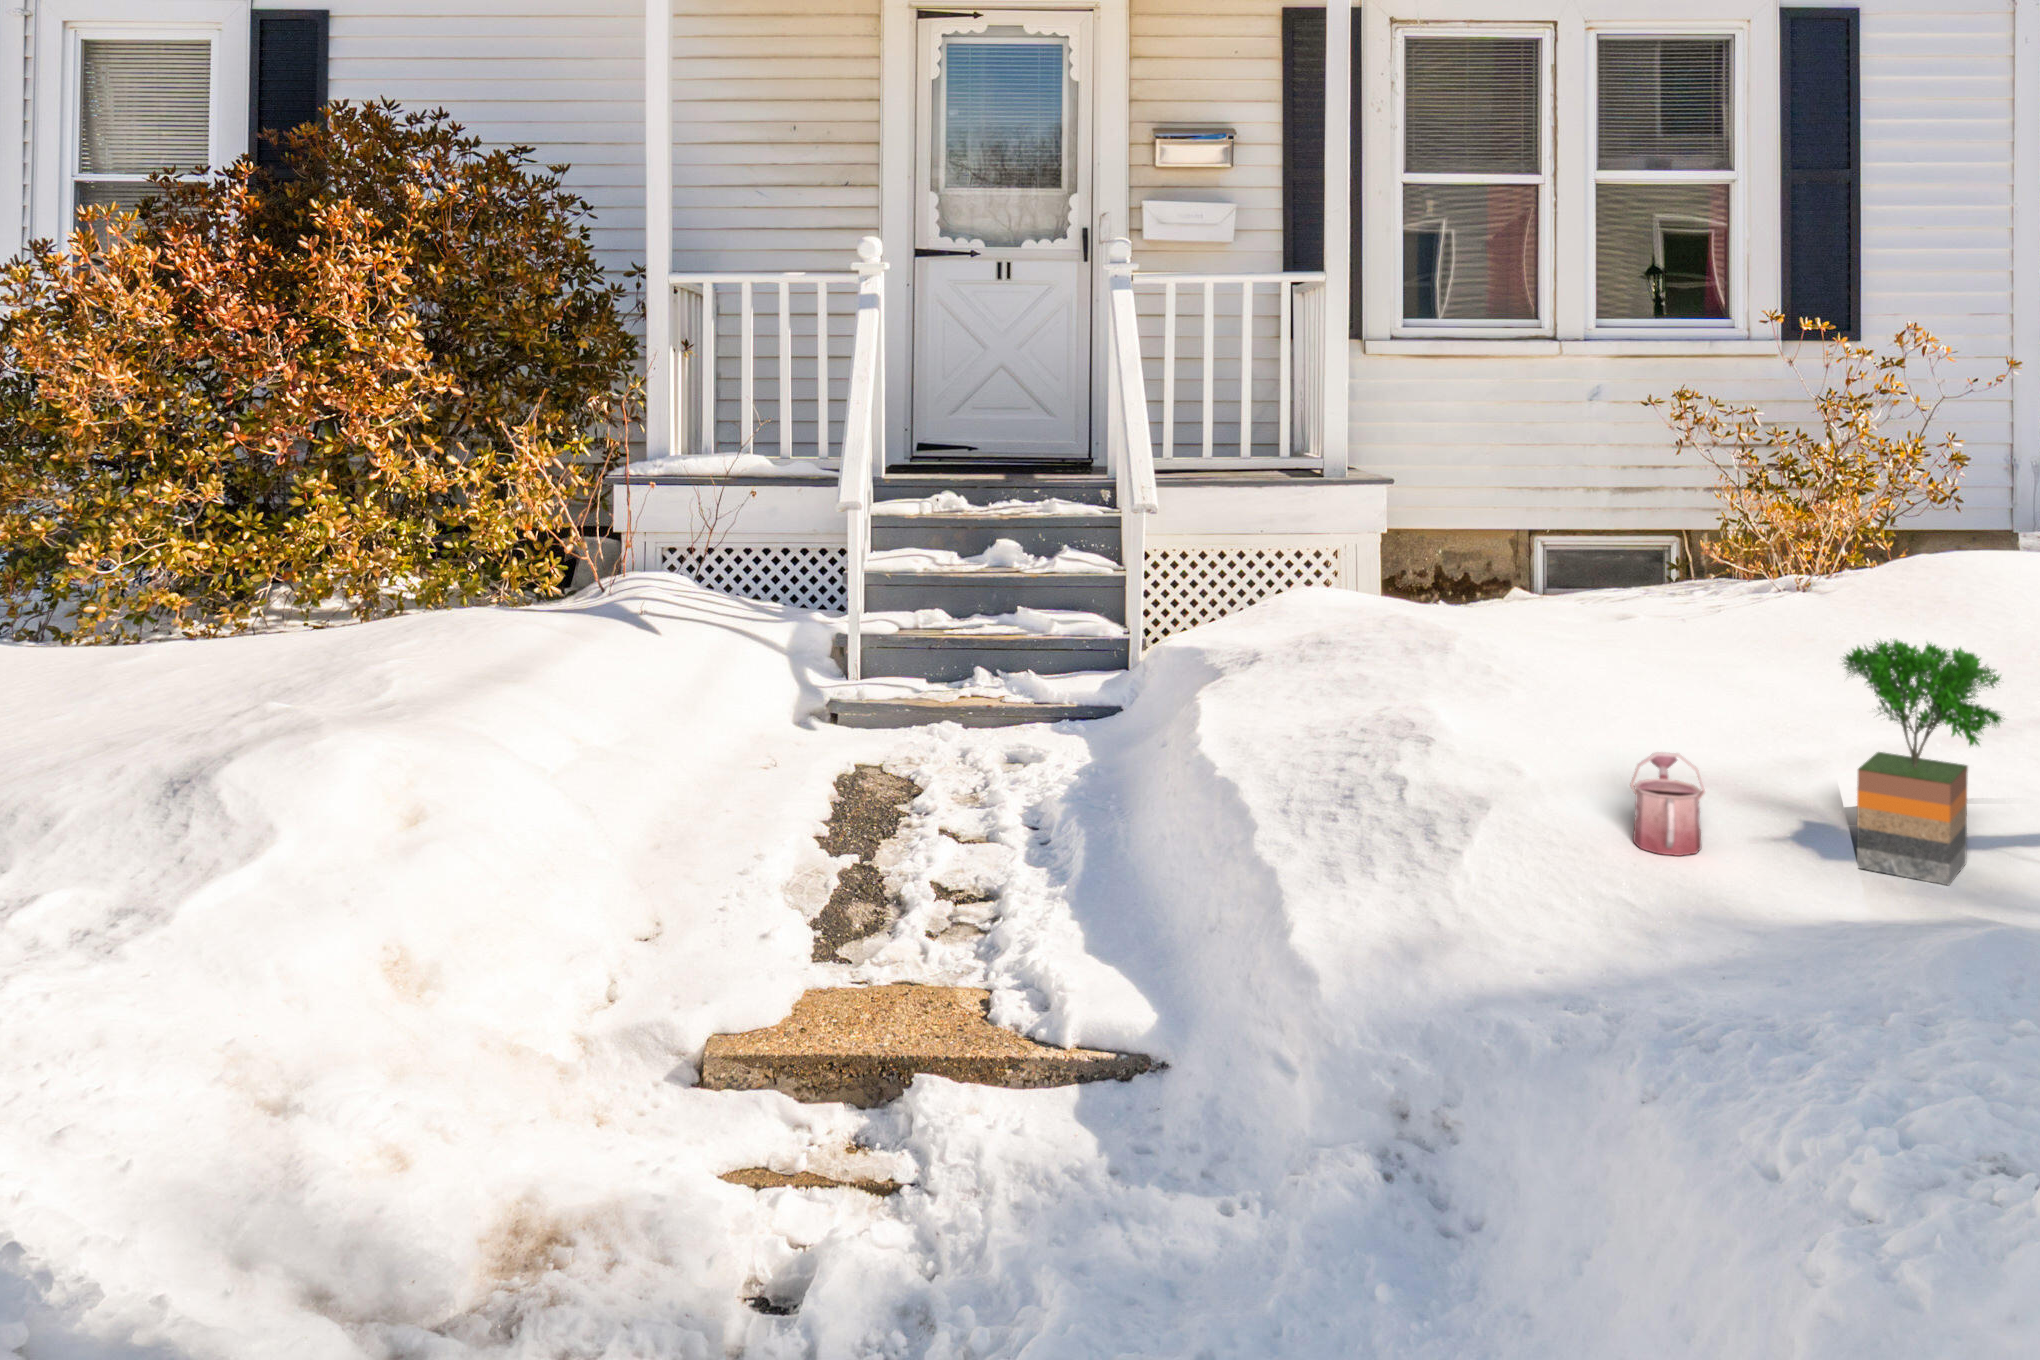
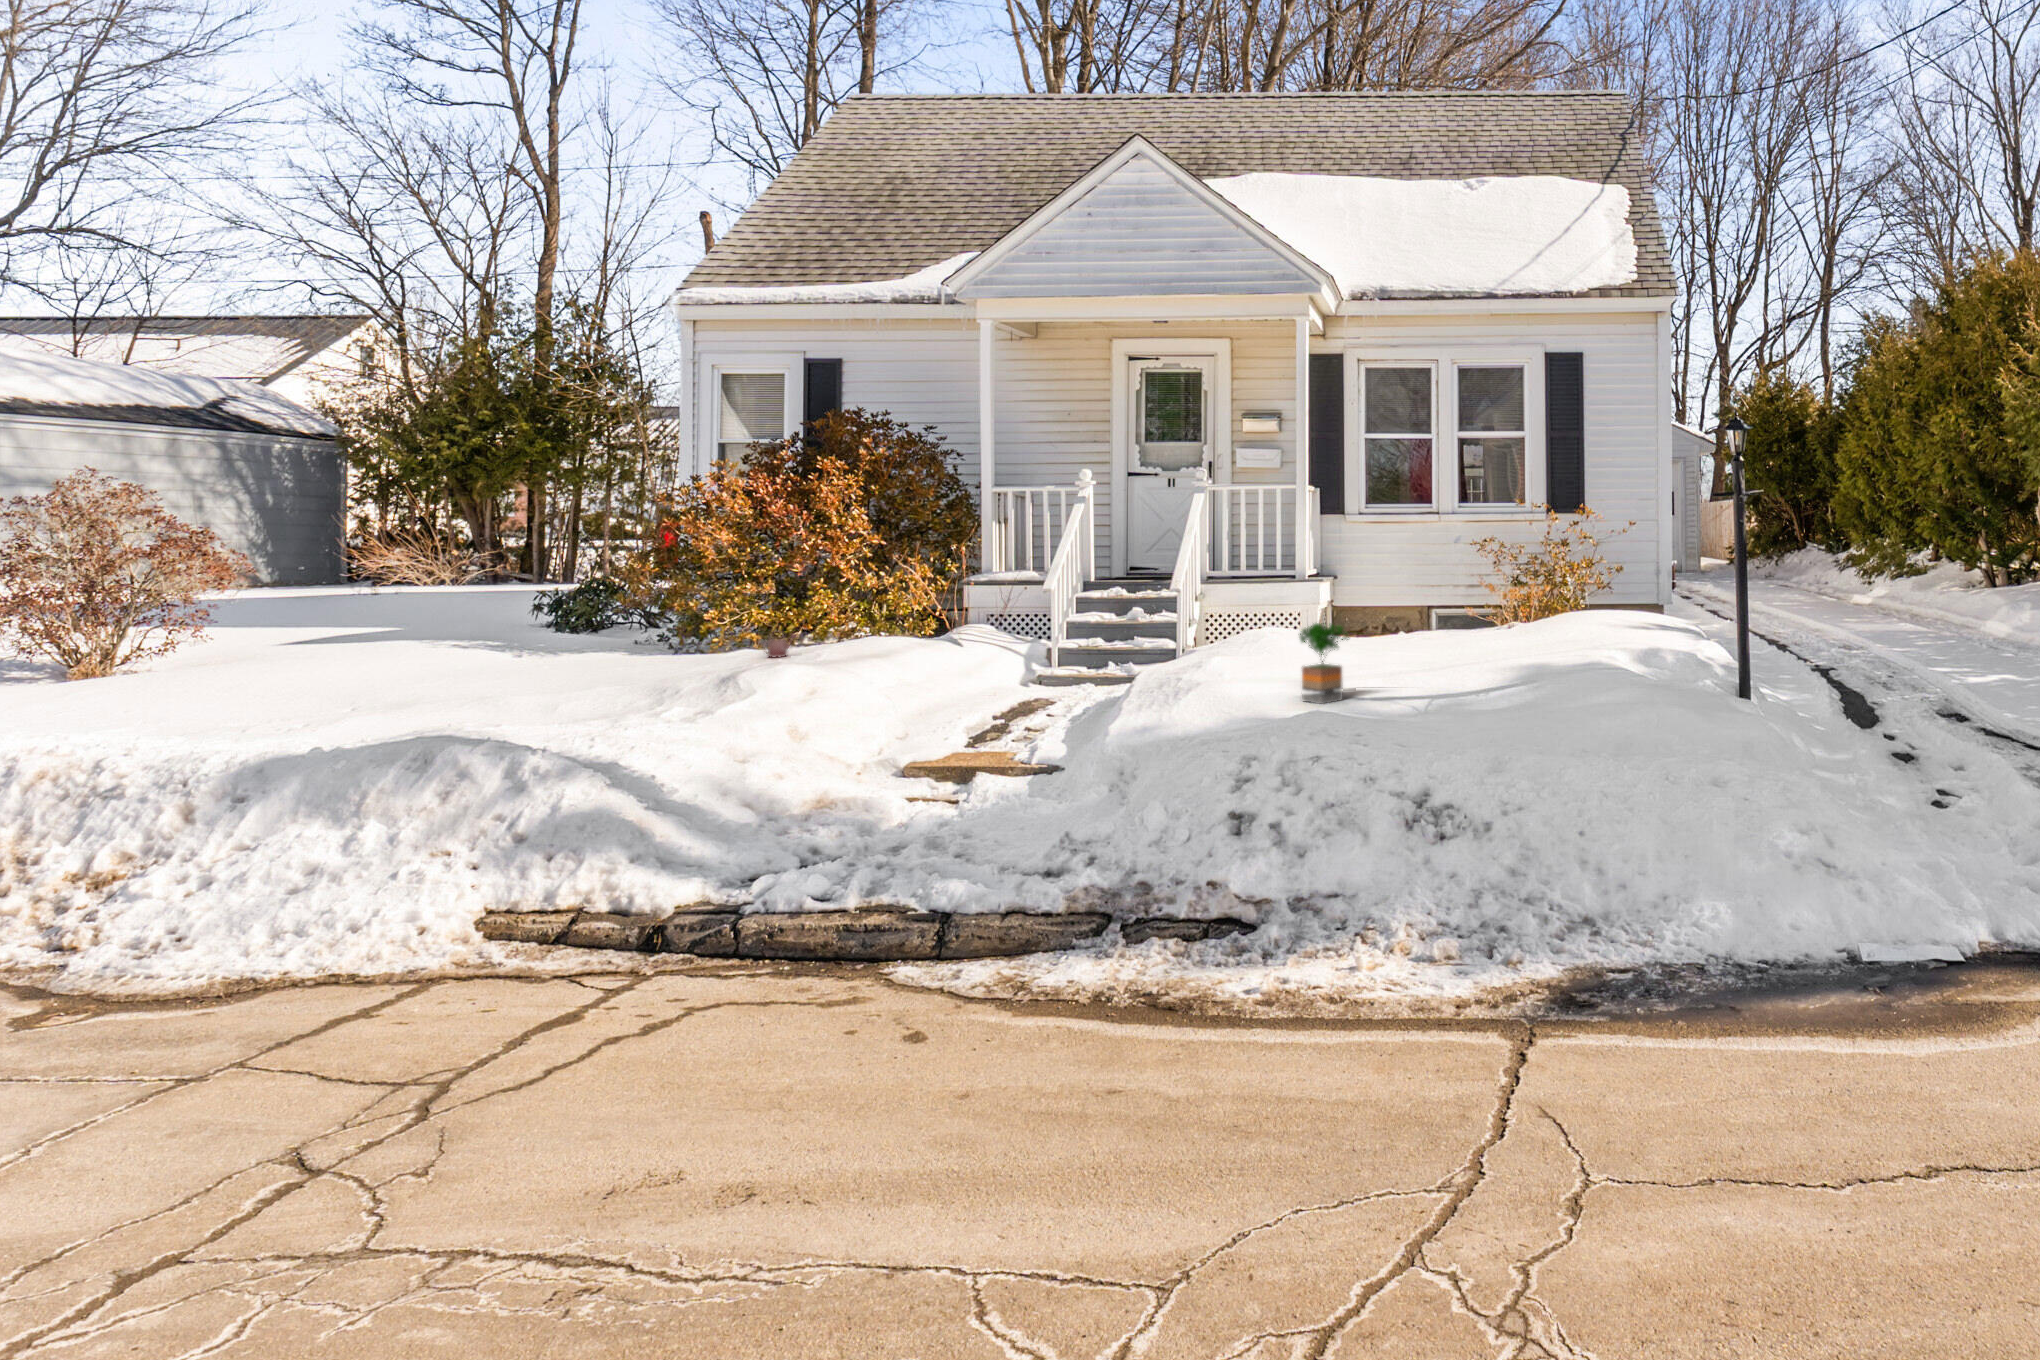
watering can: present [1630,752,1705,856] -> present [764,630,797,658]

